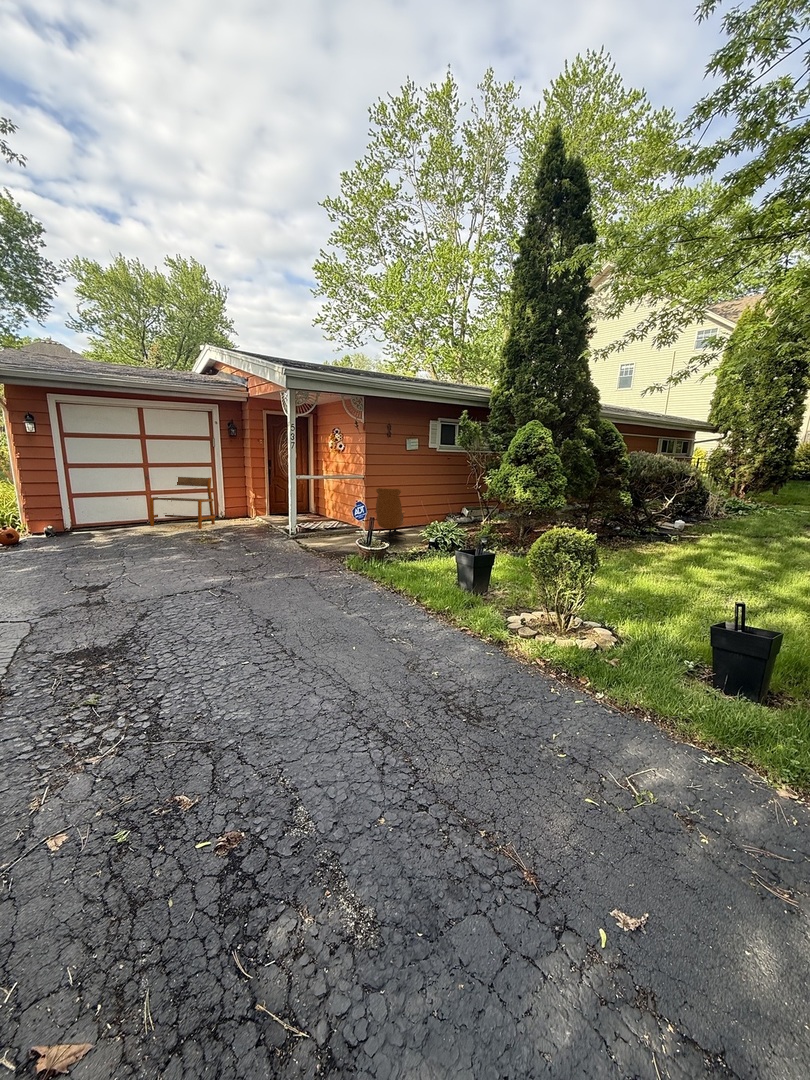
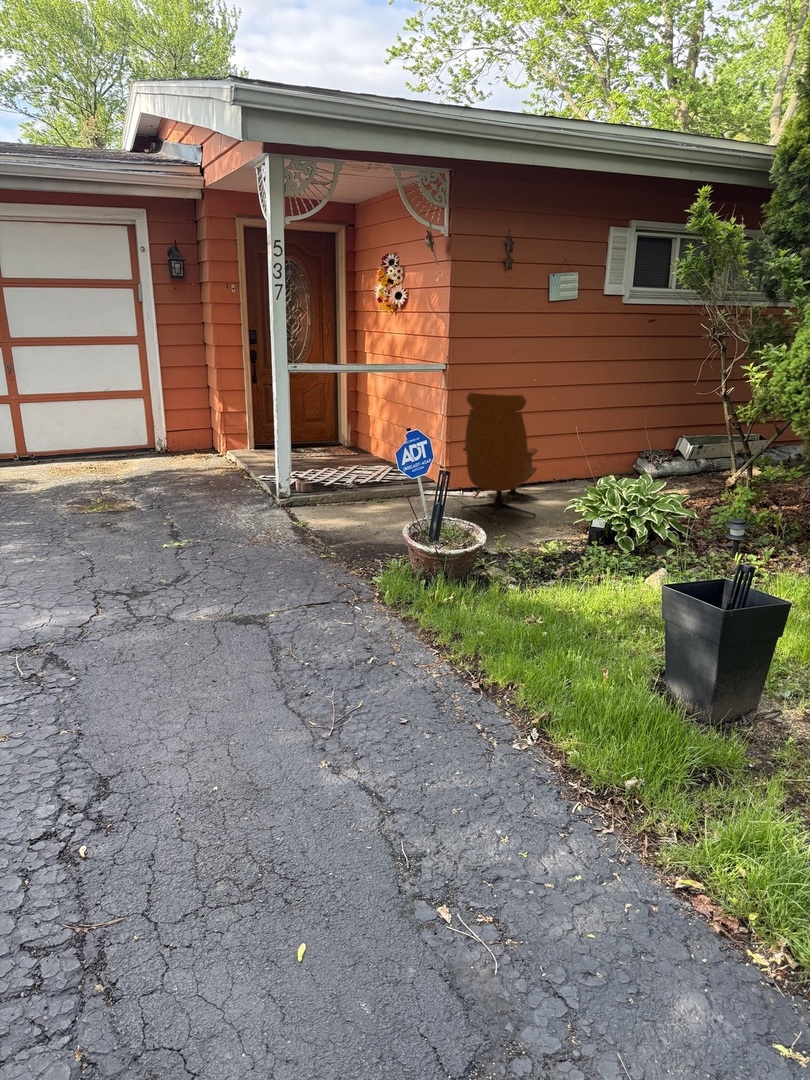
bench: present [150,477,215,529] -> none [17,364,145,474]

